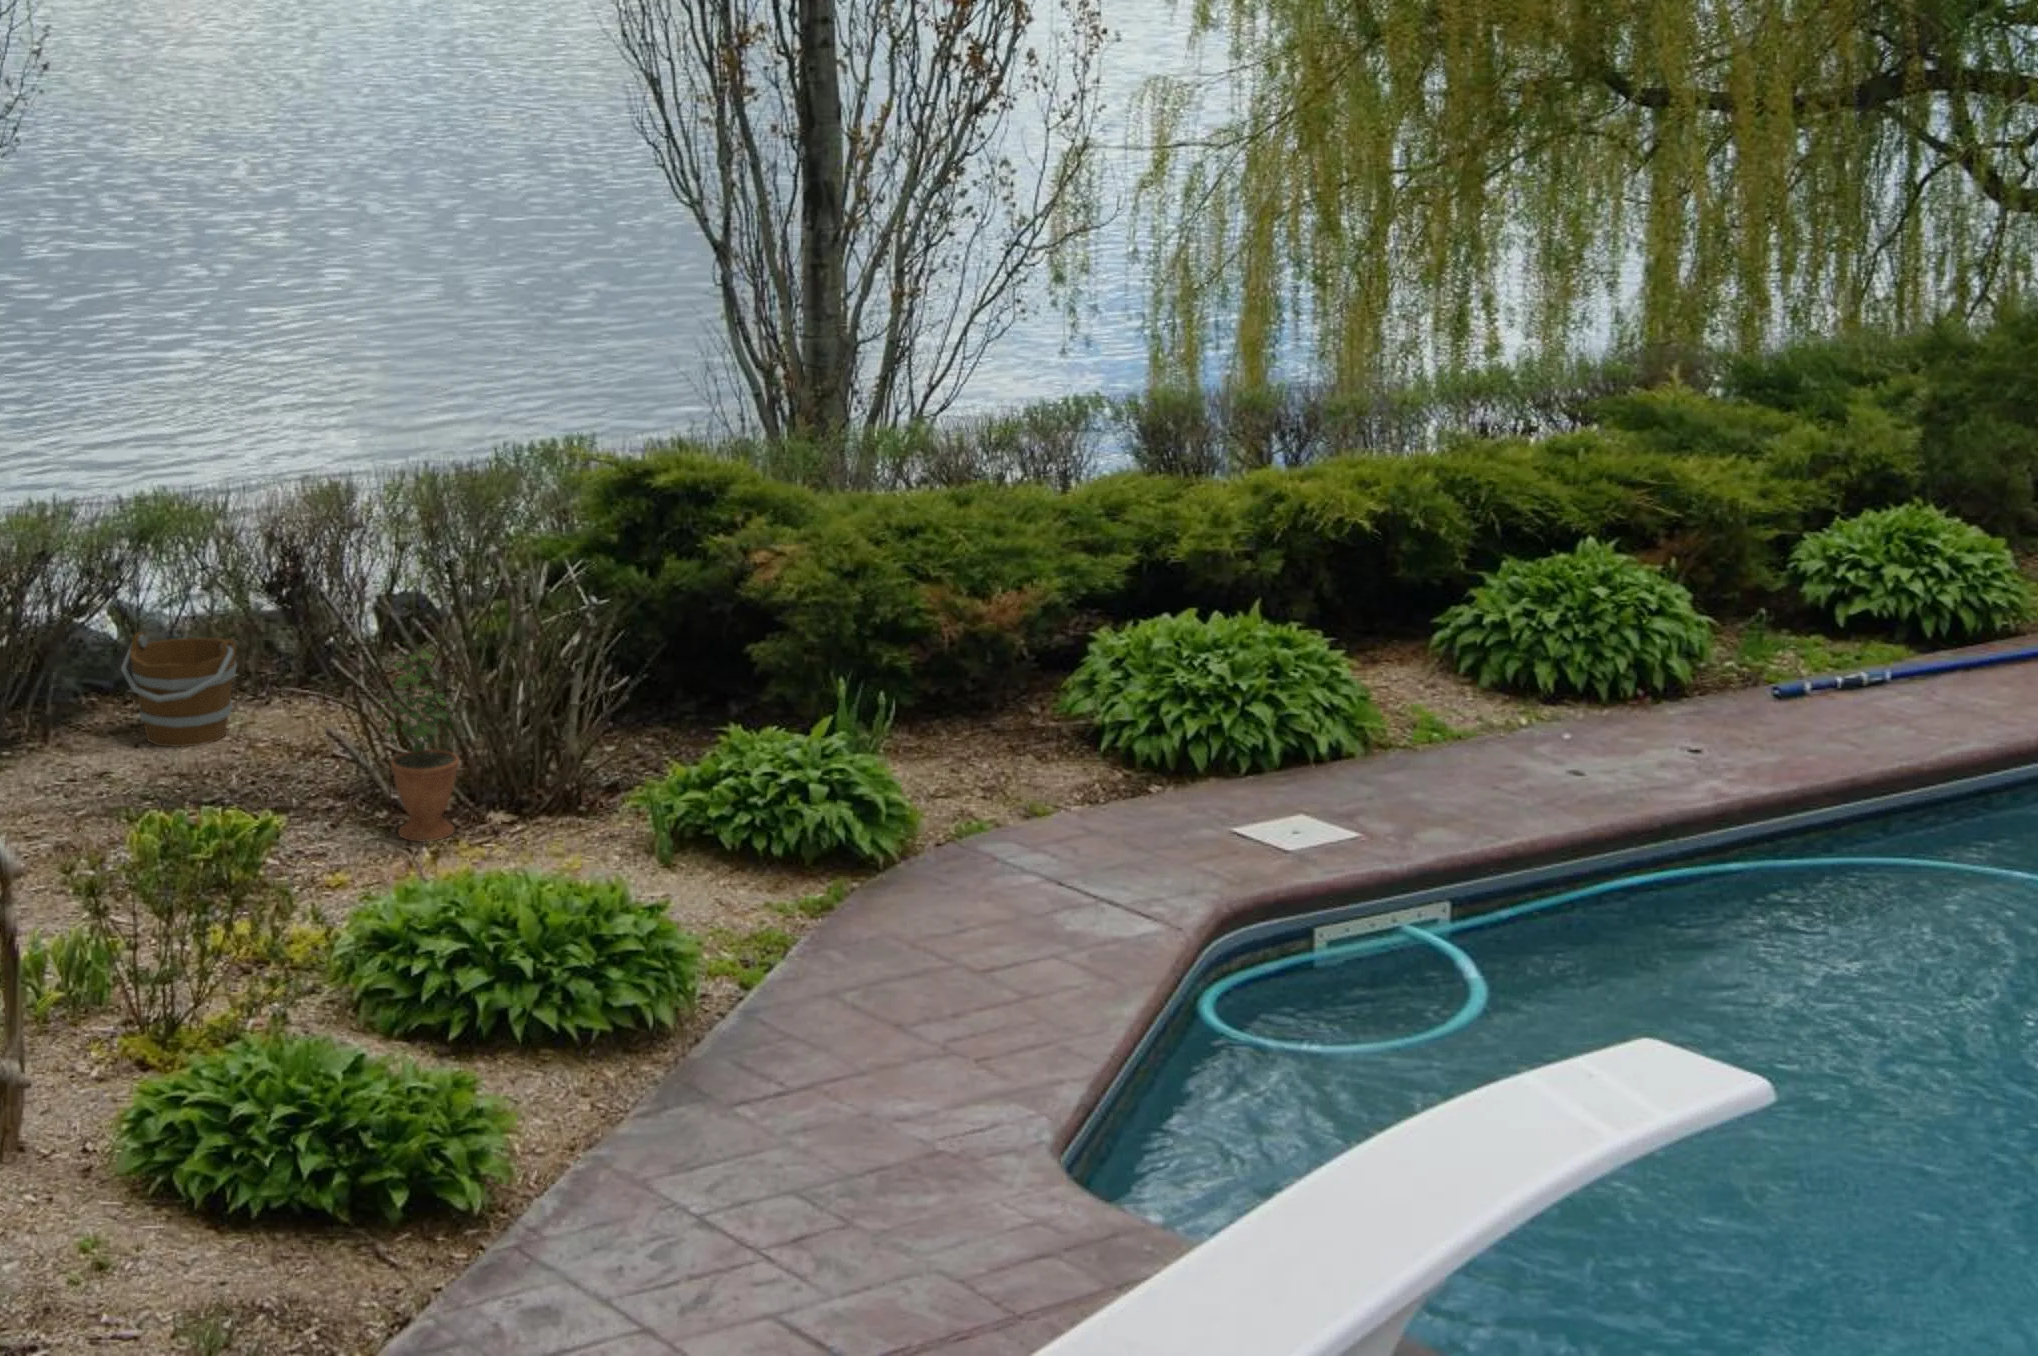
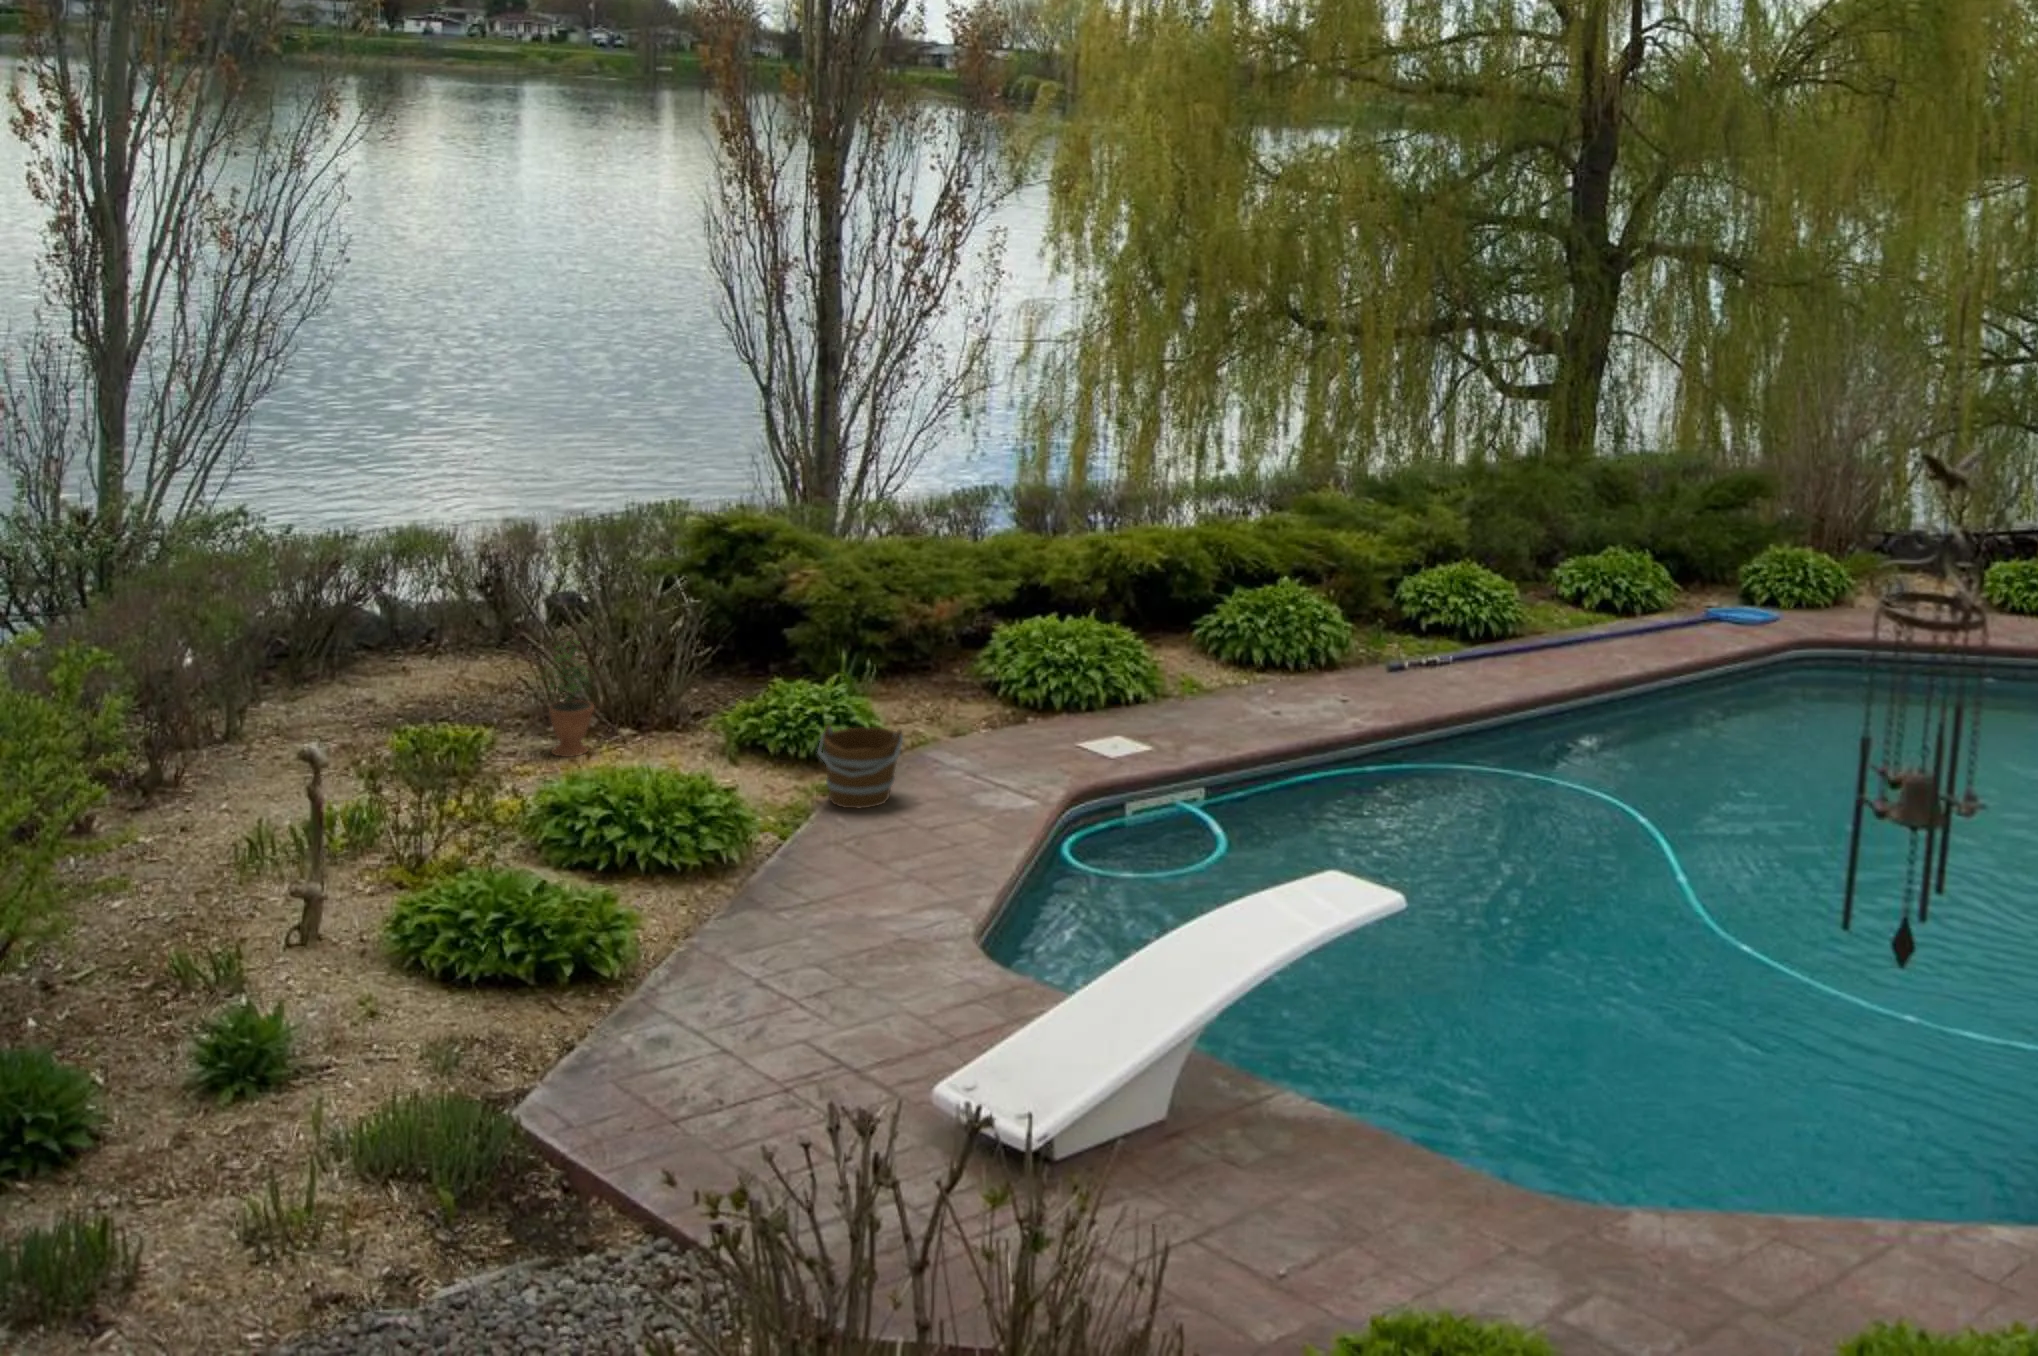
bucket: present [121,632,236,747] -> present [818,725,903,808]

